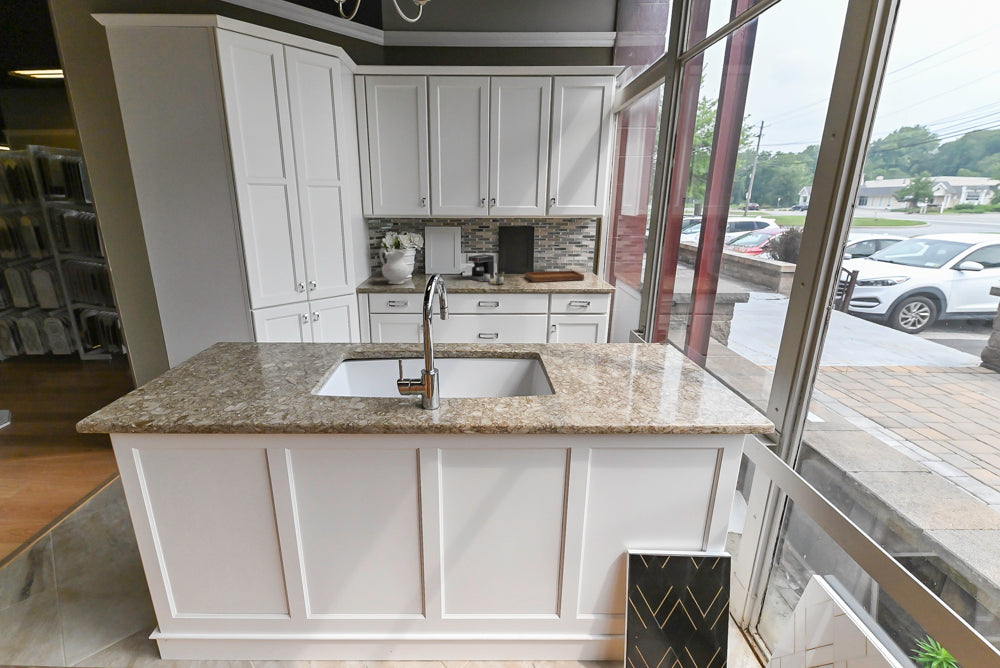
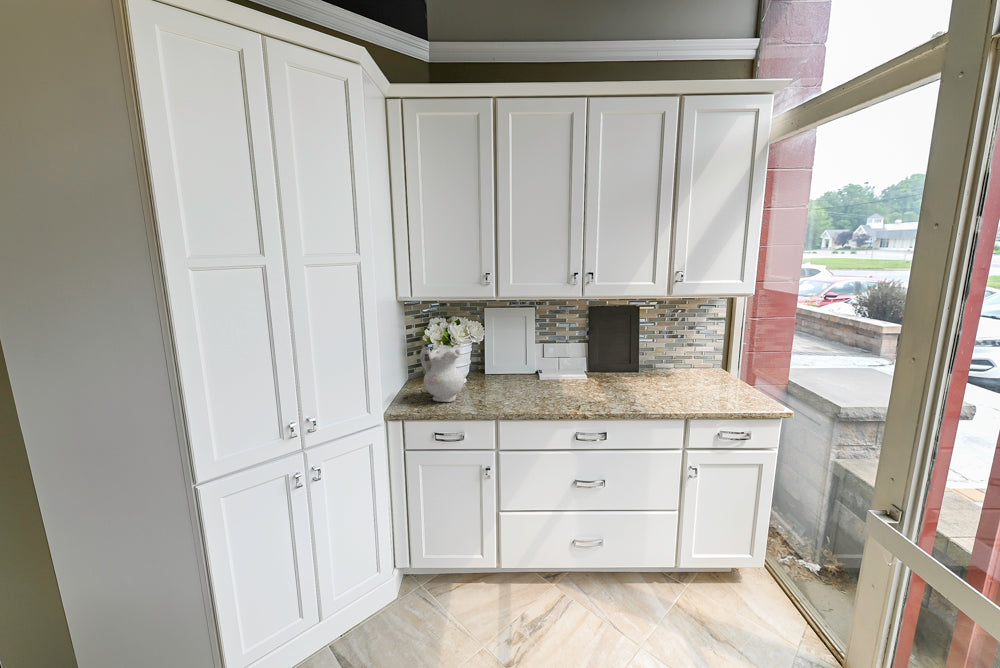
coffee maker: present [468,254,505,284] -> none [549,349,612,402]
tray: present [525,260,584,282] -> none [631,357,727,395]

